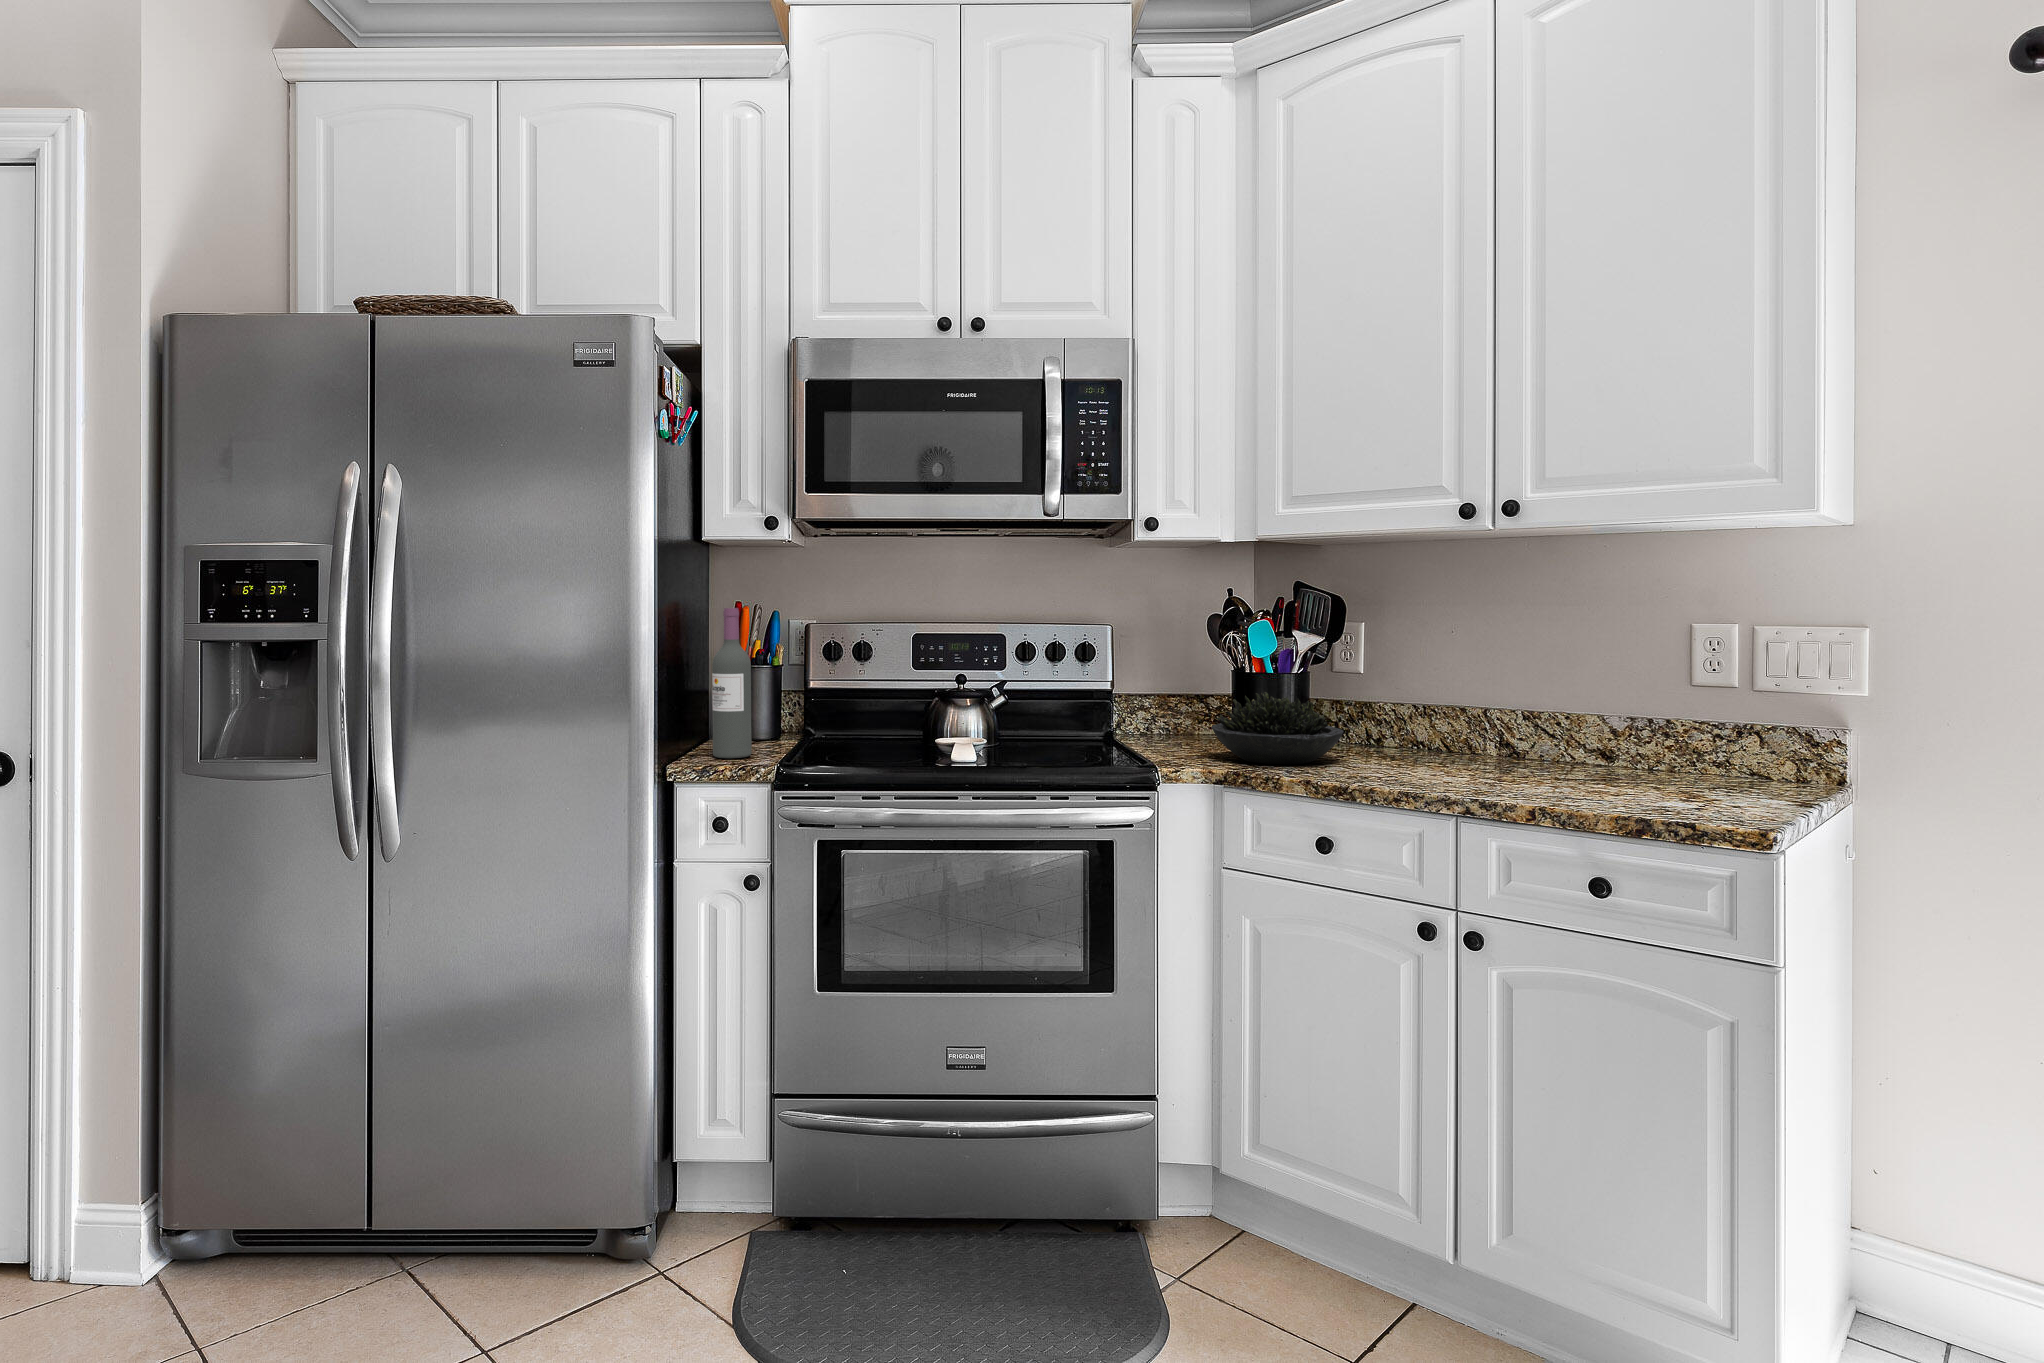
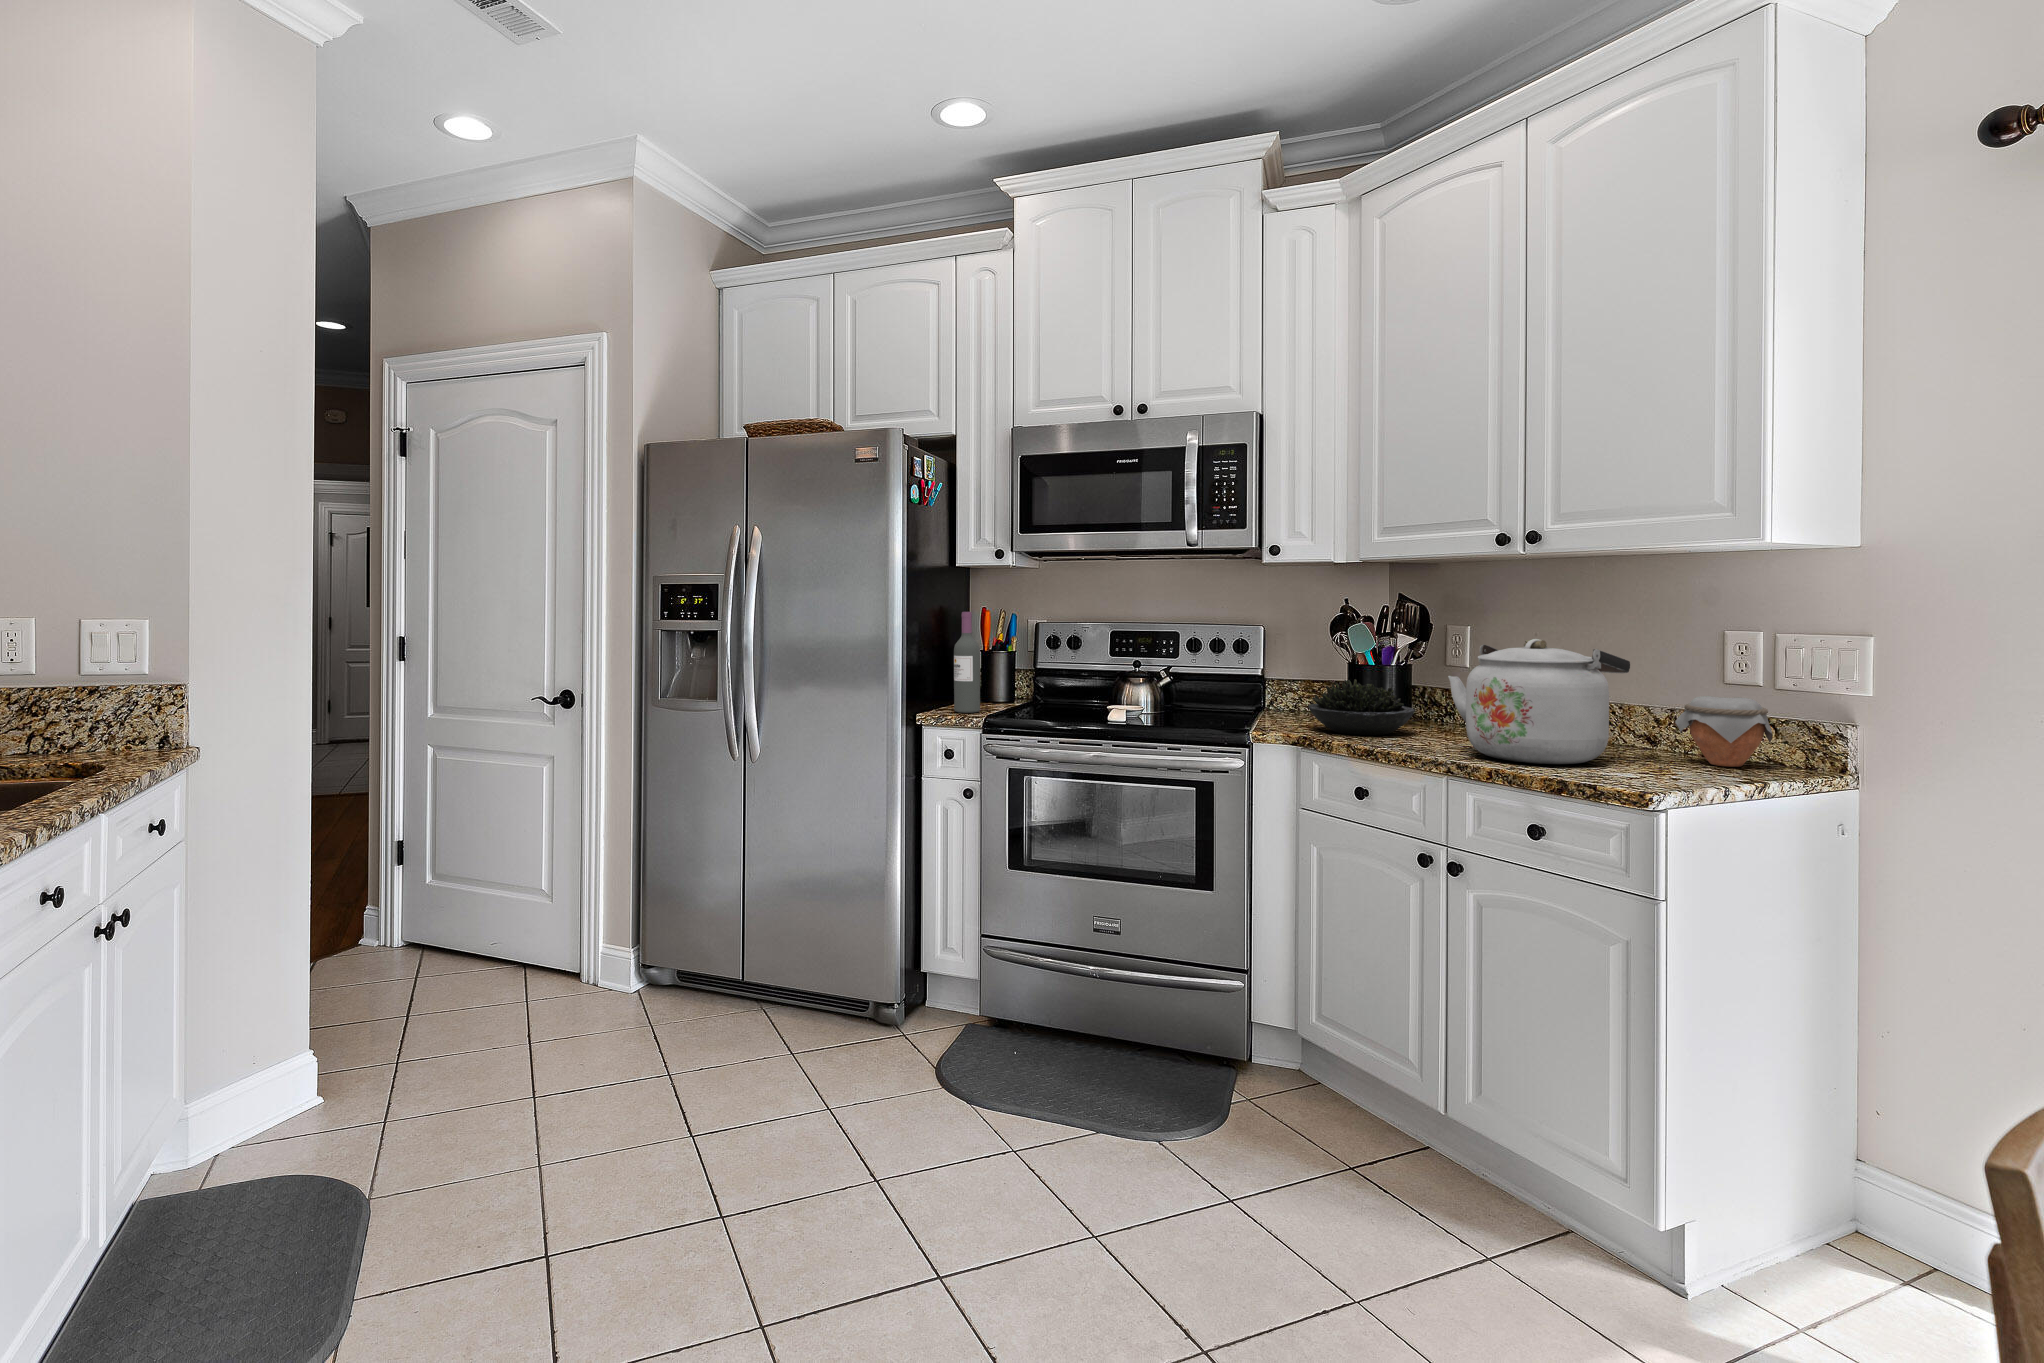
kettle: none [1424,637,1637,795] -> present [1448,639,1630,764]
jar: none [1666,702,1778,785] -> present [1675,696,1773,767]

